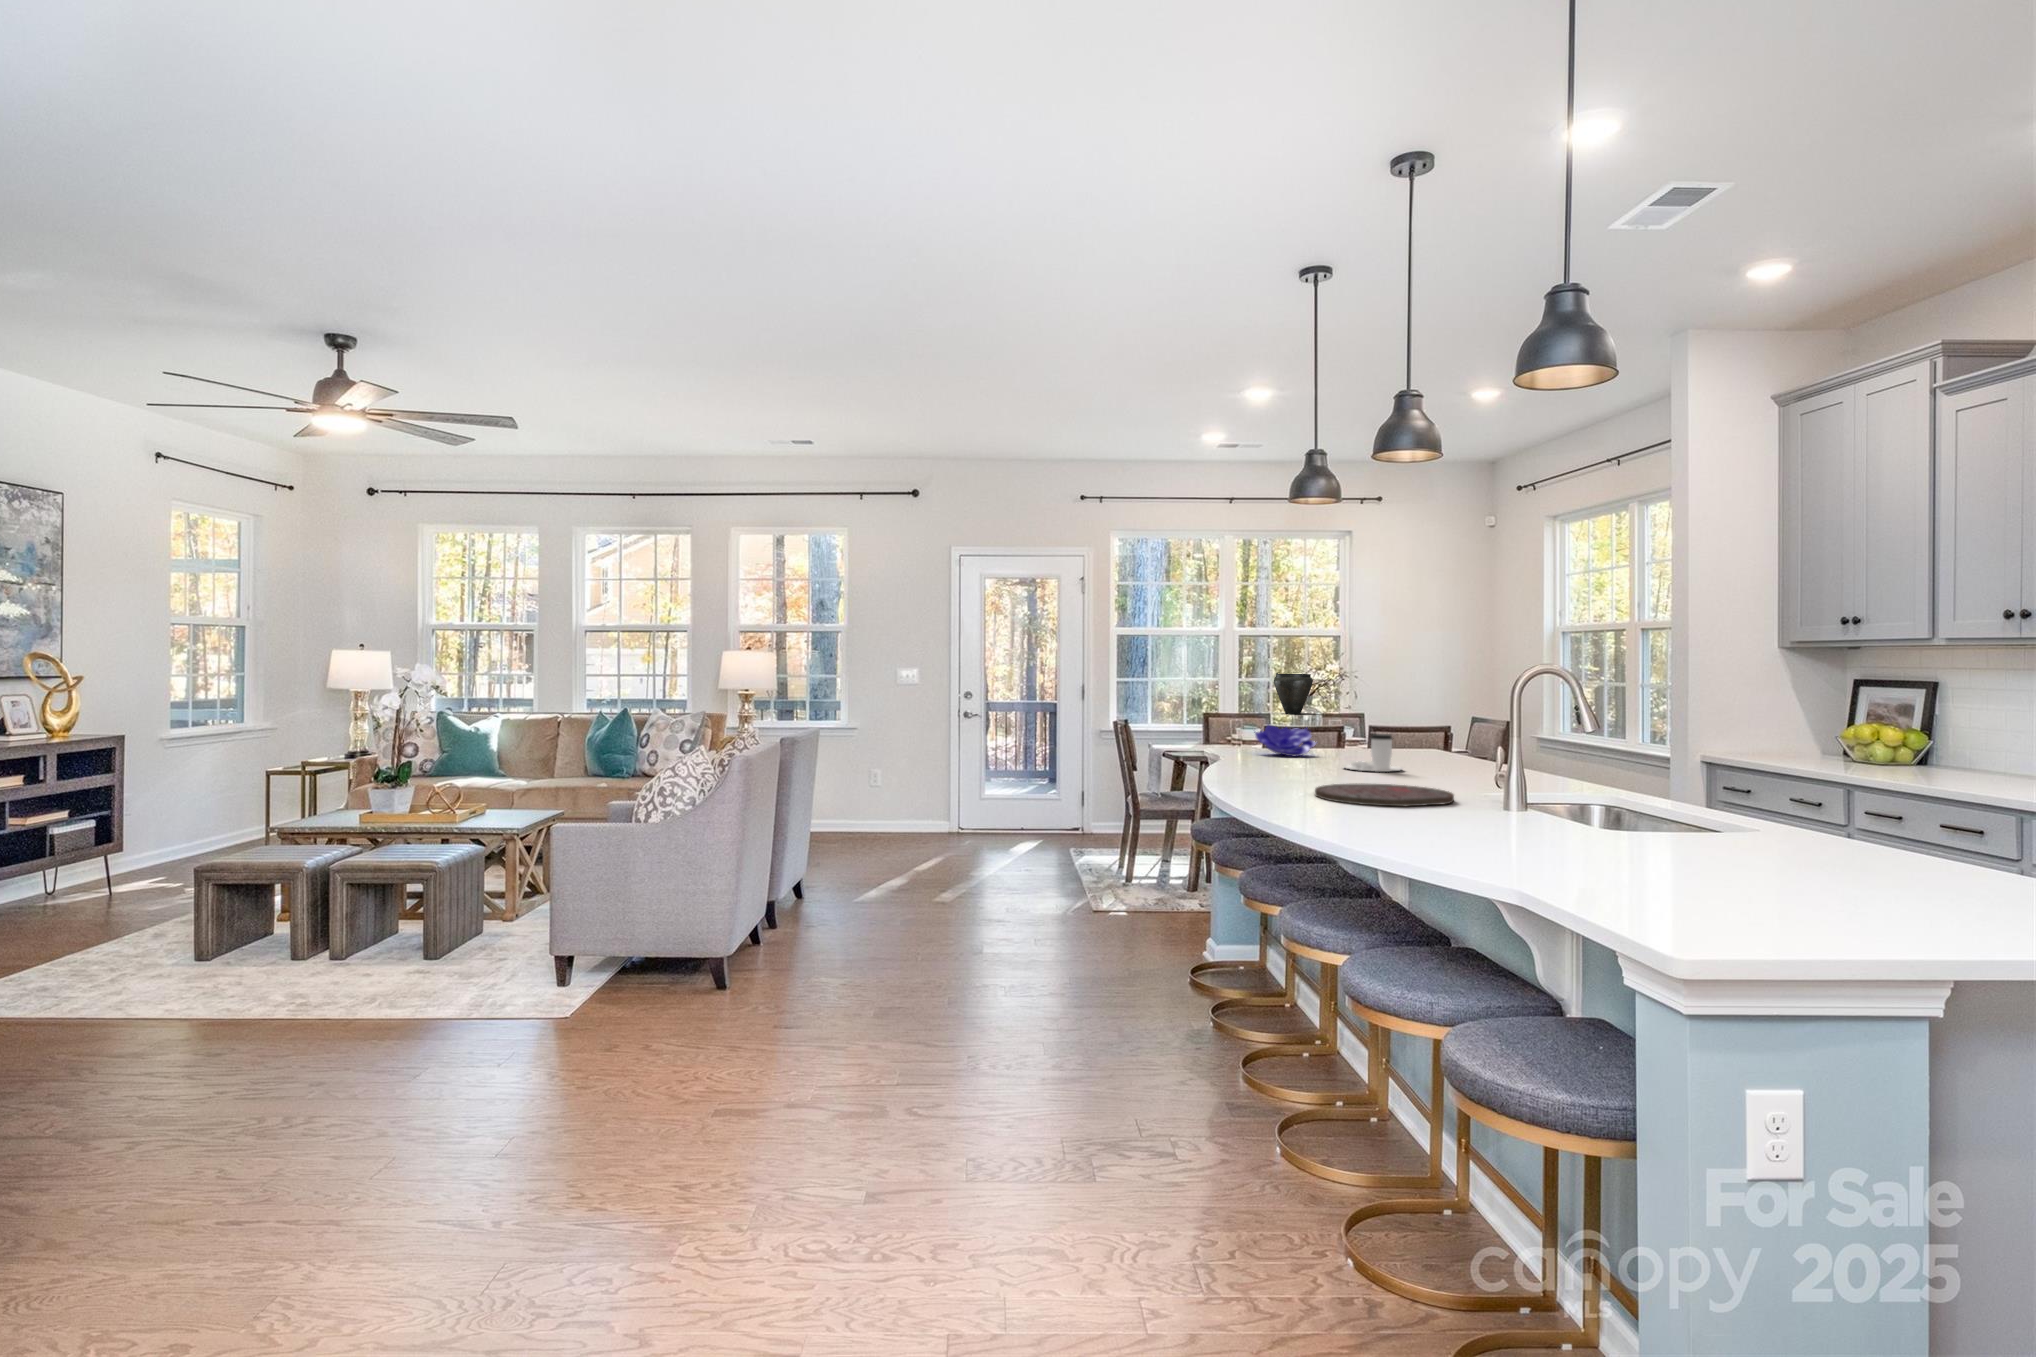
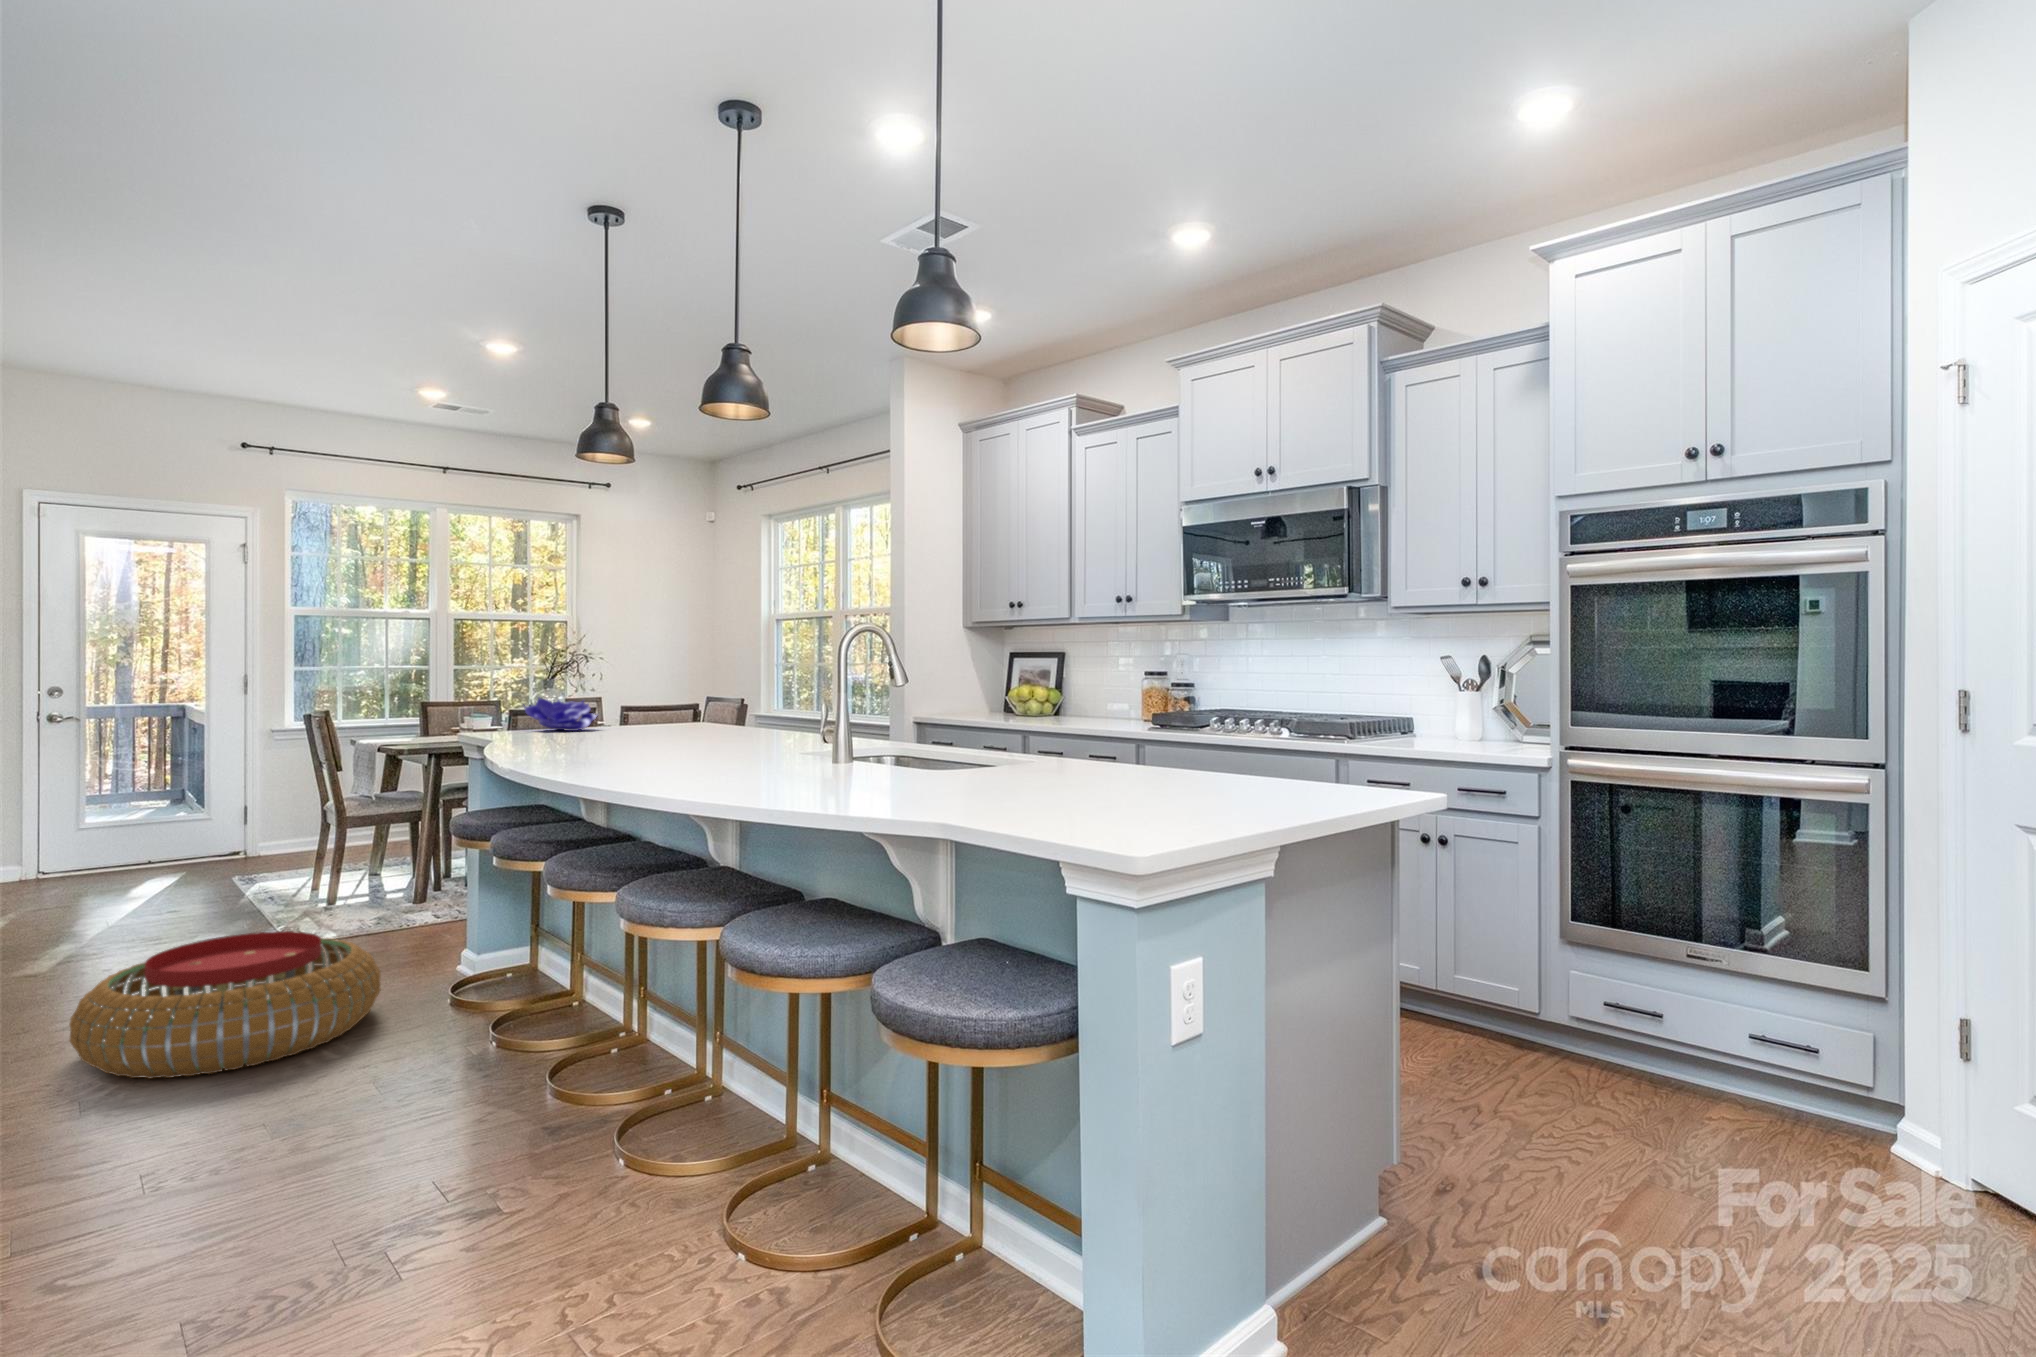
vase: present [1274,672,1313,714] -> none [498,654,543,699]
coffee cup: present [1344,734,1403,772] -> none [639,700,704,738]
cutting board: present [1315,784,1454,807] -> none [644,745,788,765]
pouf: none [961,897,1142,996] -> present [69,931,381,1078]

